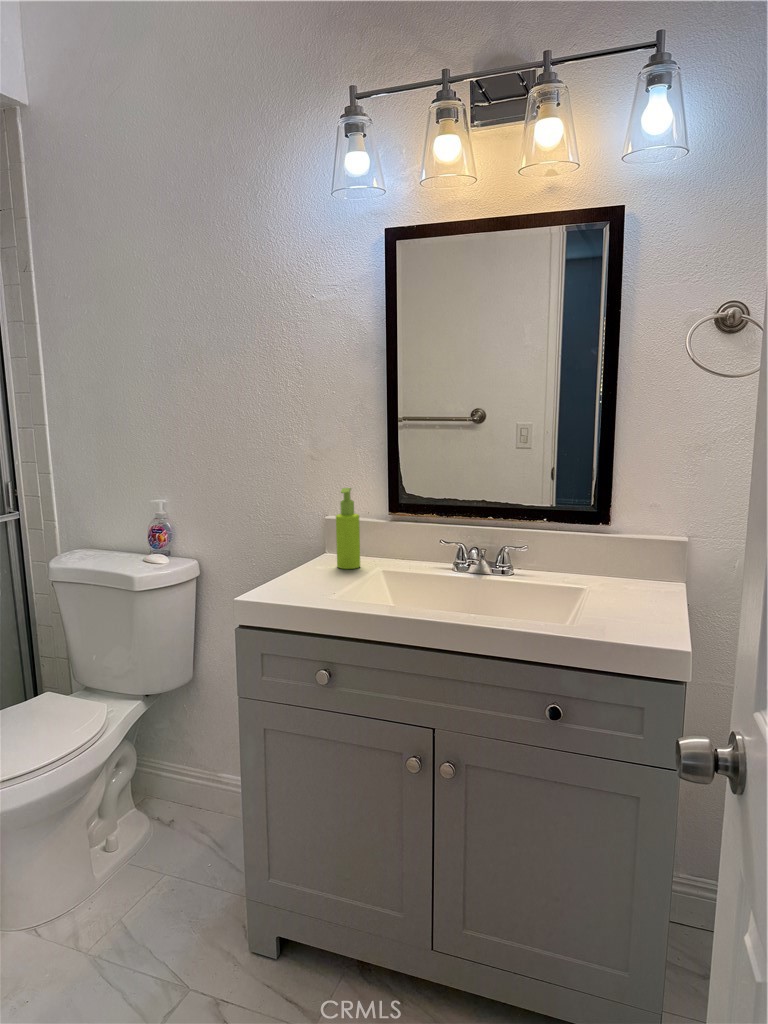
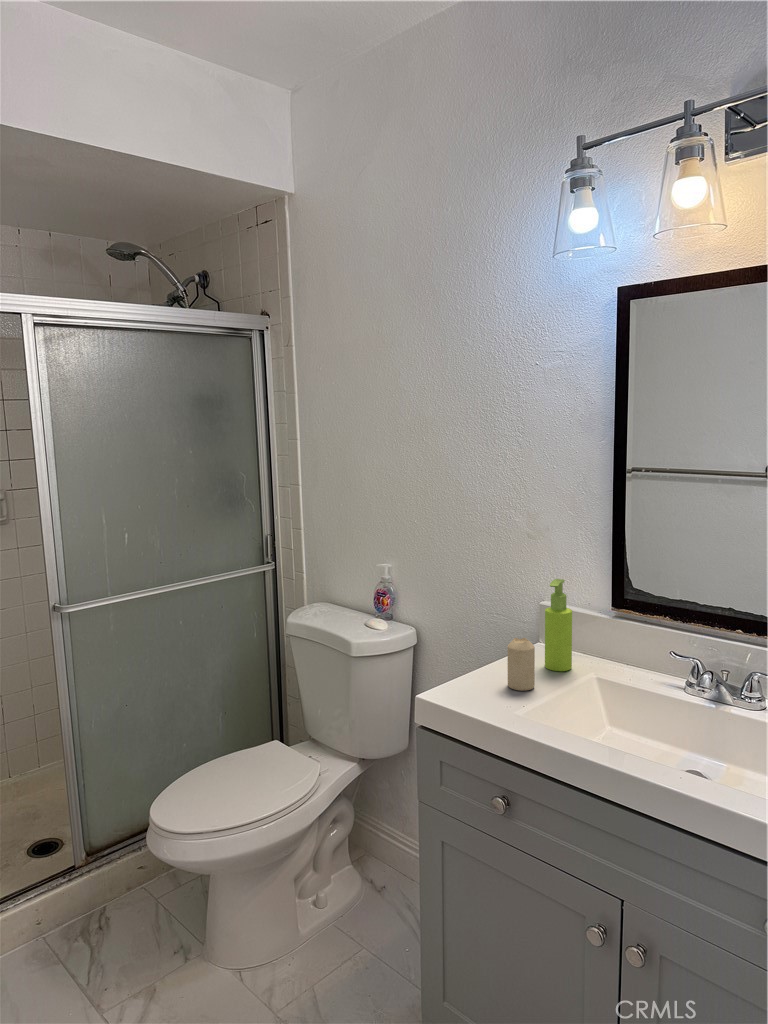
candle: none [311,537,336,583] -> present [507,638,535,691]

